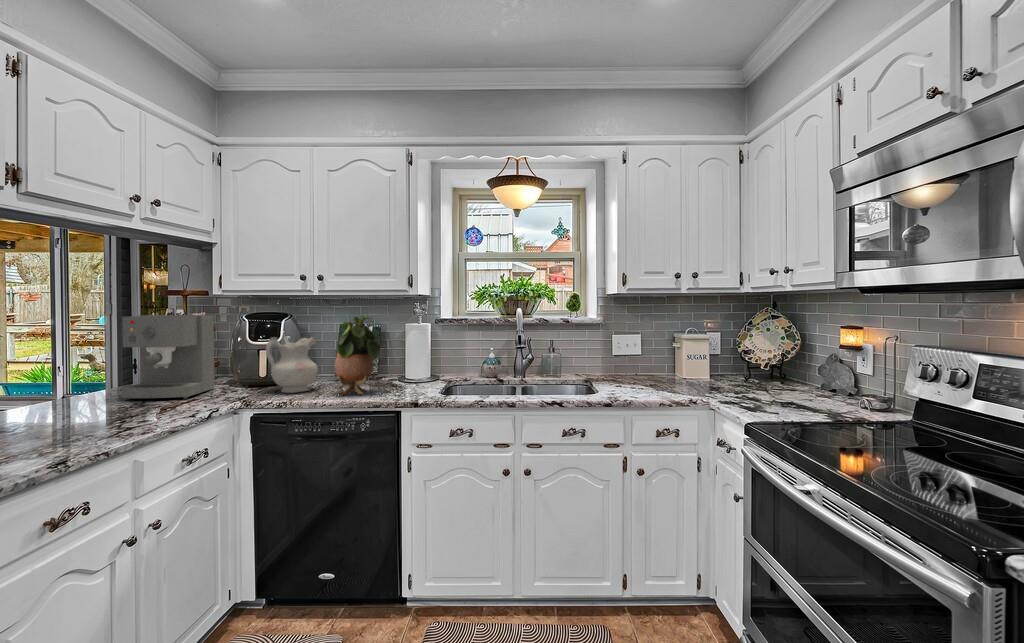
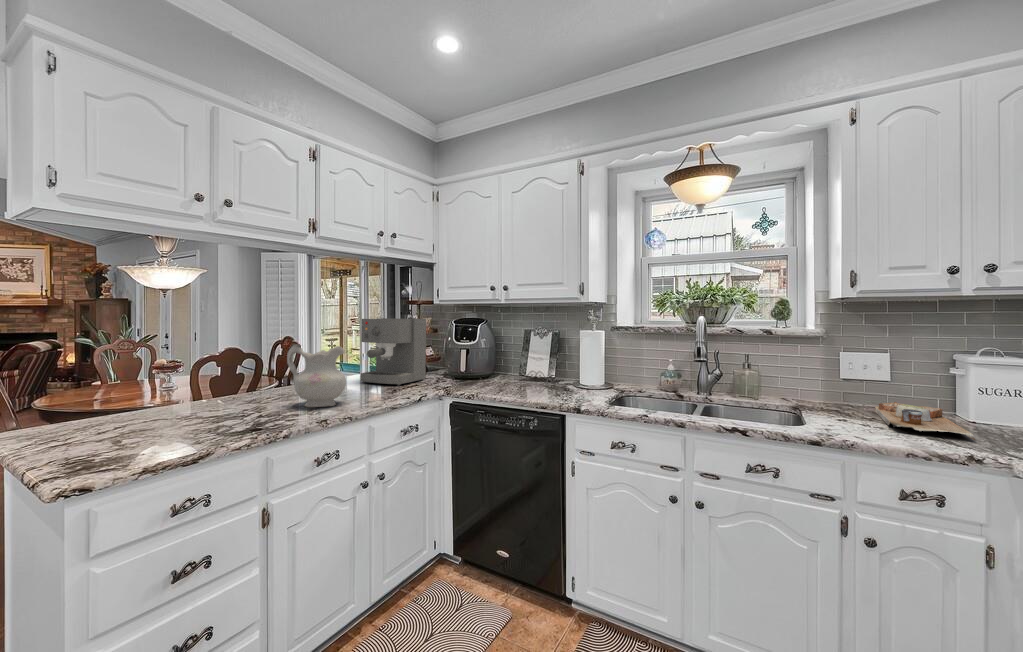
potted plant: present [335,314,380,395] -> none [508,319,548,396]
ceramic pitcher: present [266,337,318,393] -> present [287,344,346,407]
cutting board: none [638,372,694,392] -> present [875,402,975,440]

